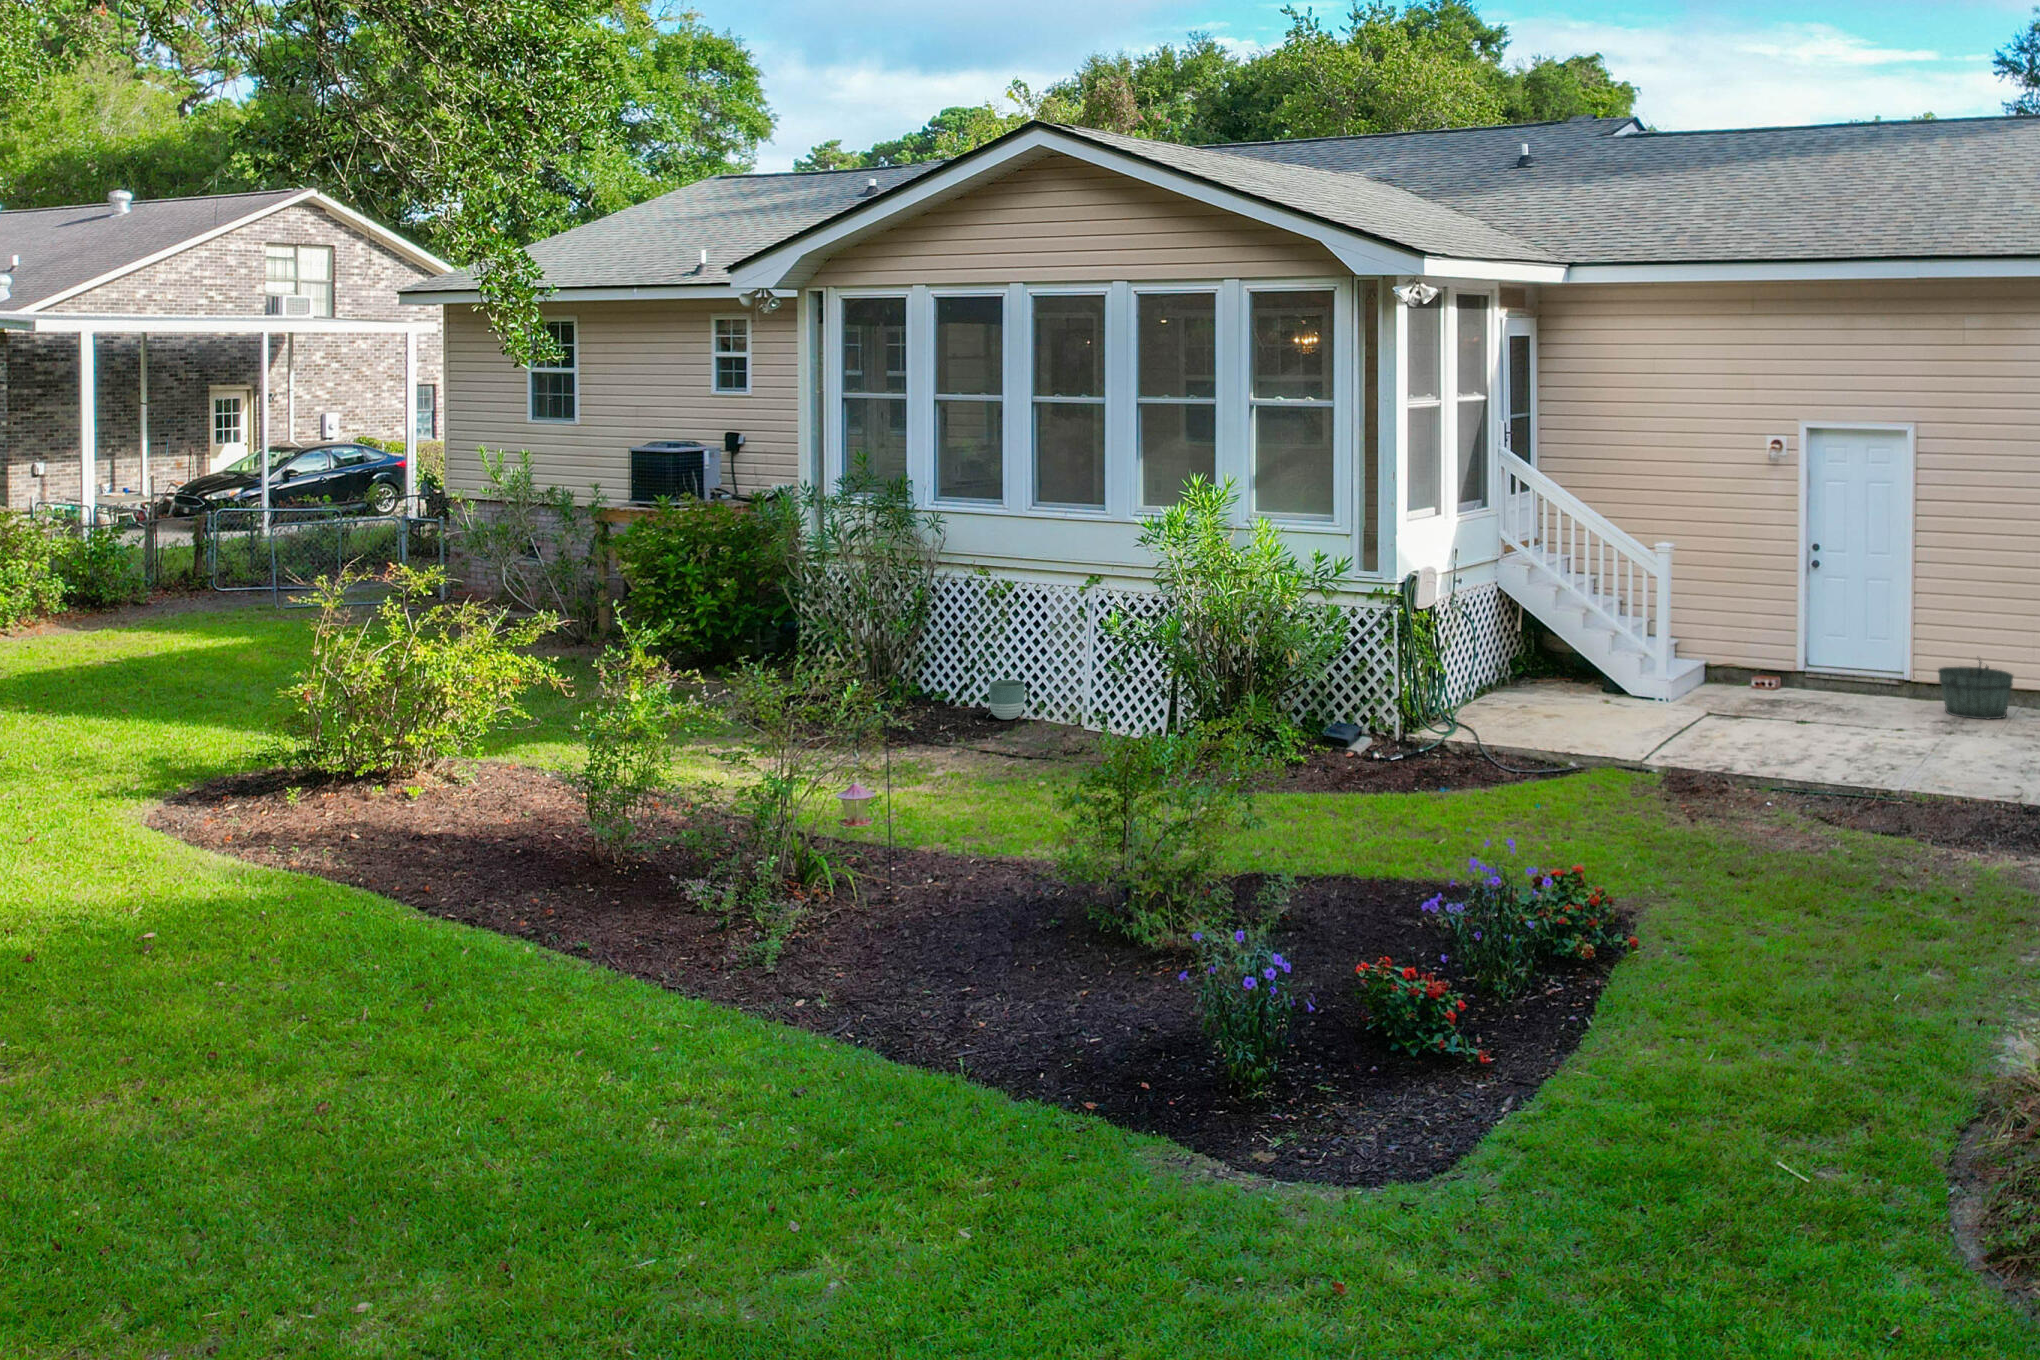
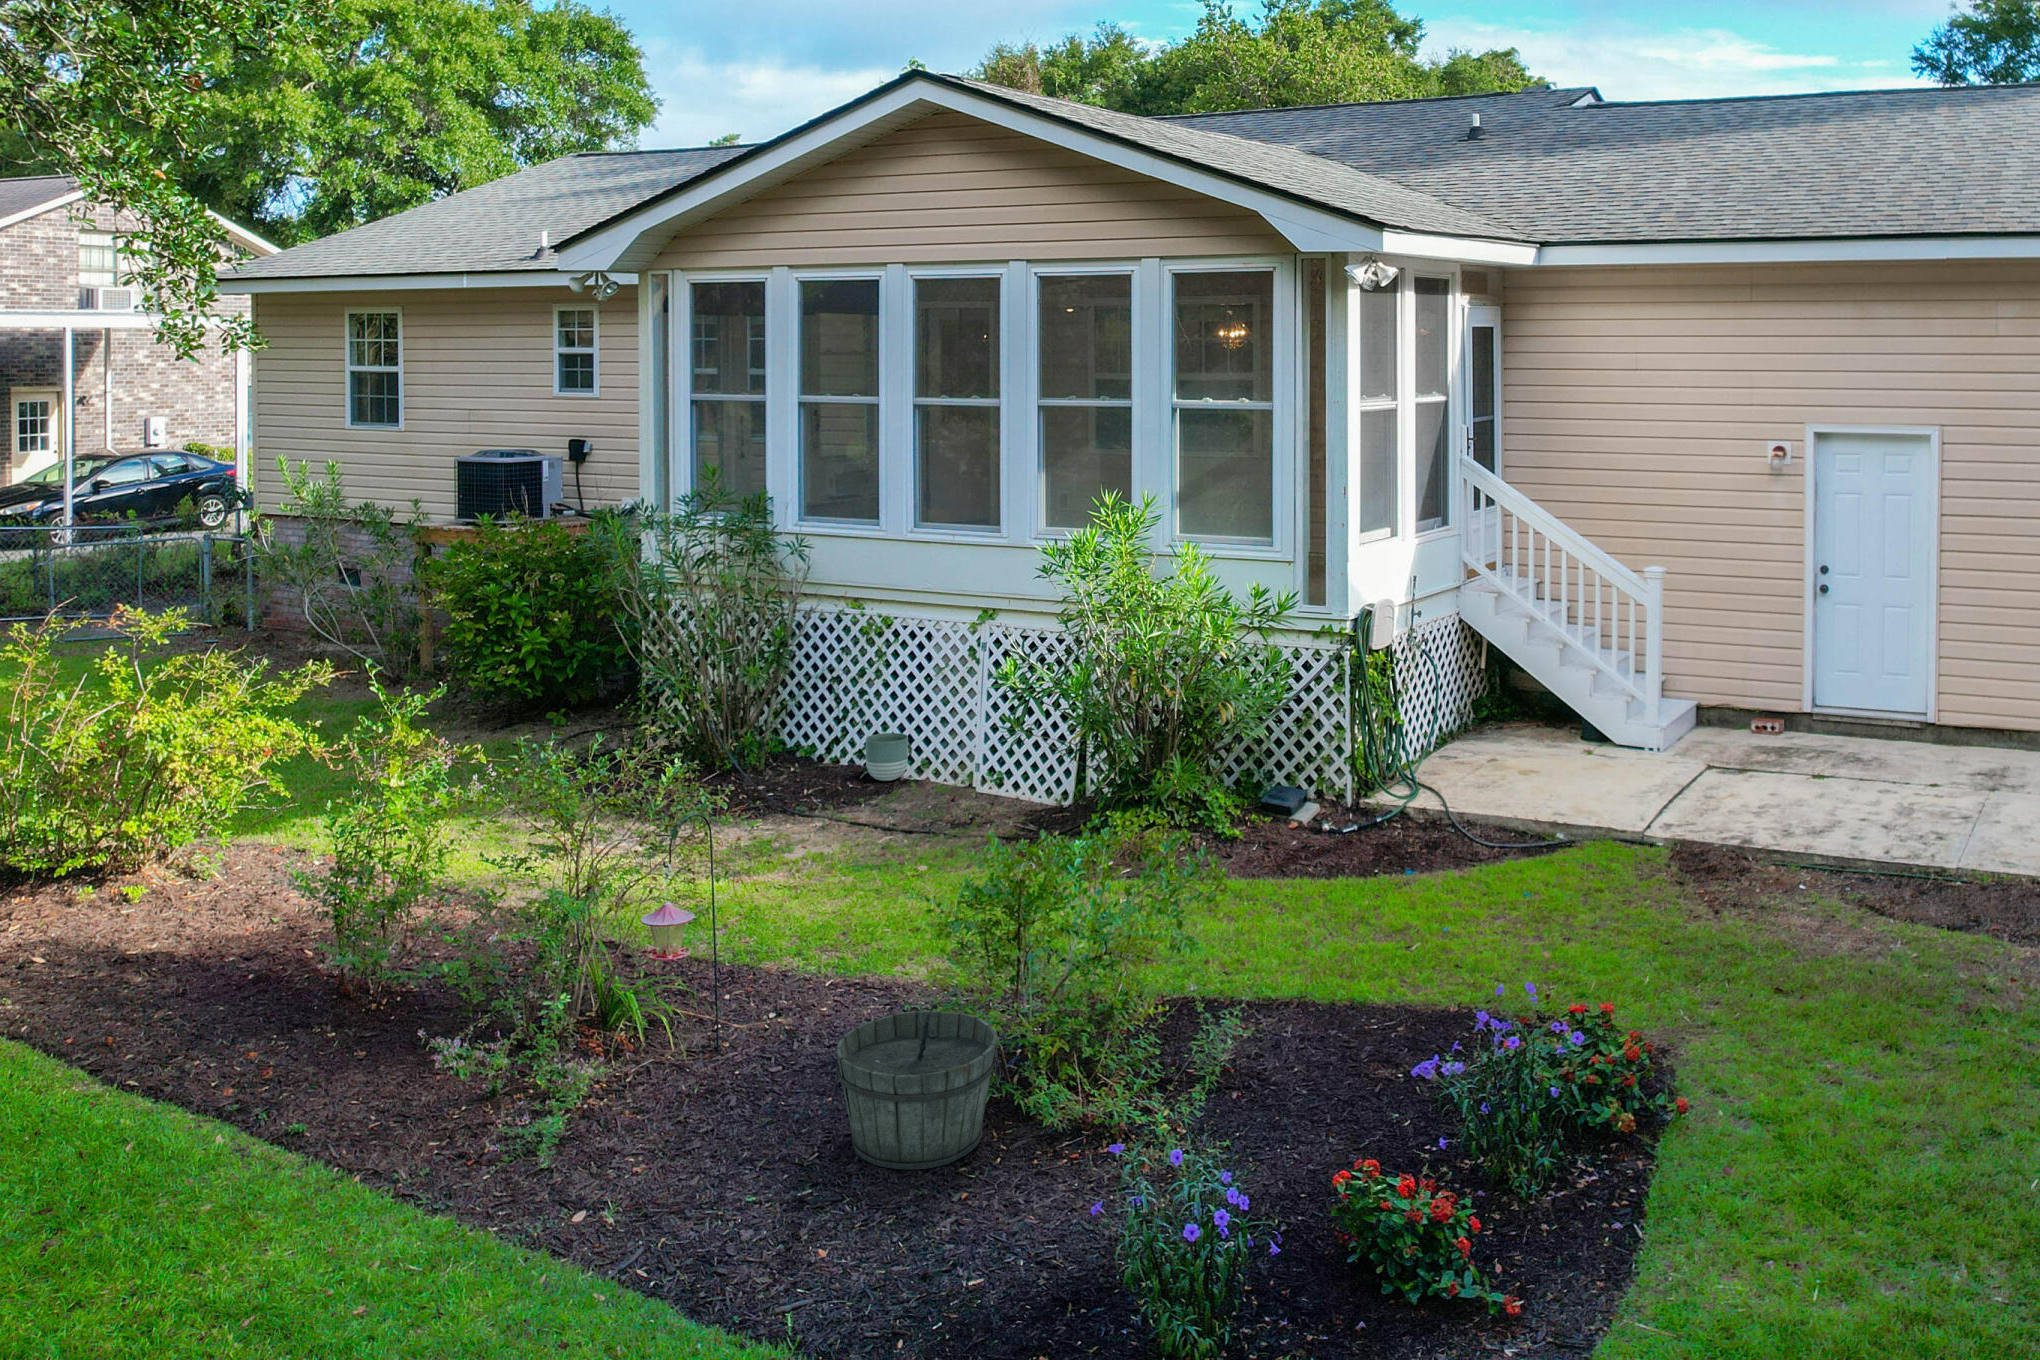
wooden bucket: present [1938,660,2013,719] -> present [833,1004,1001,1170]

